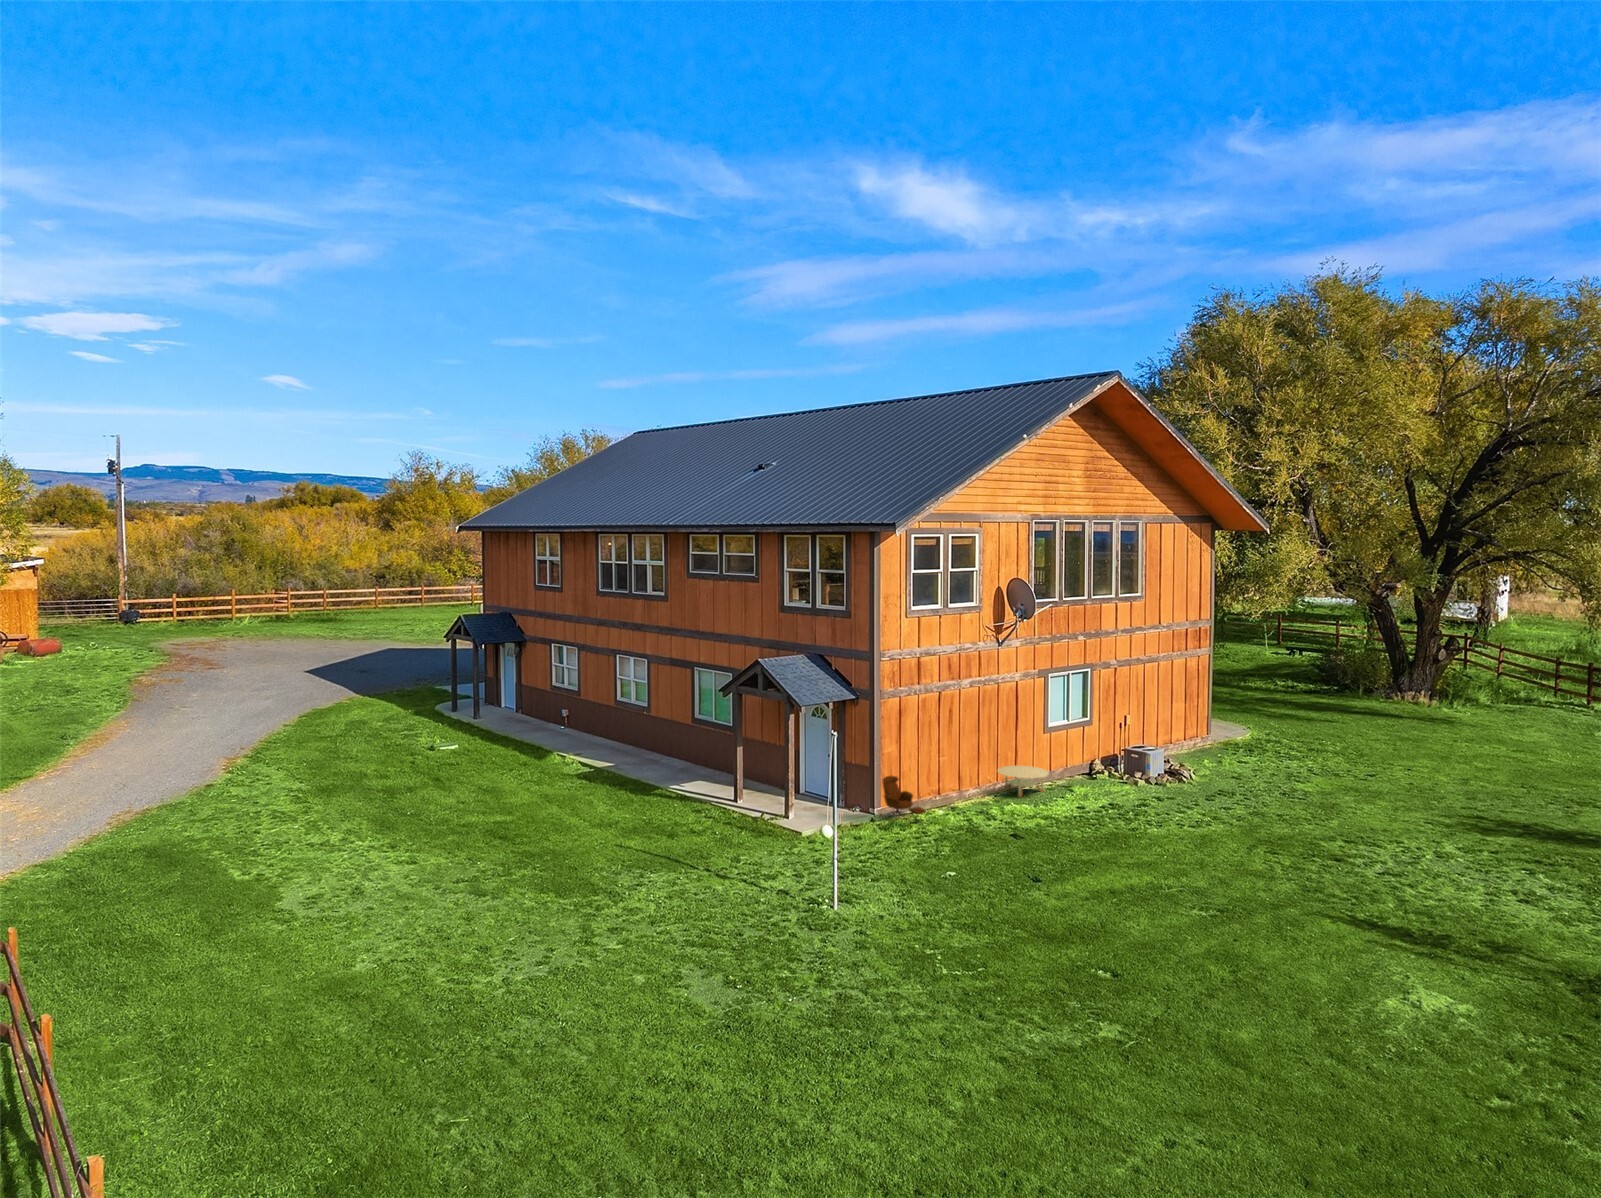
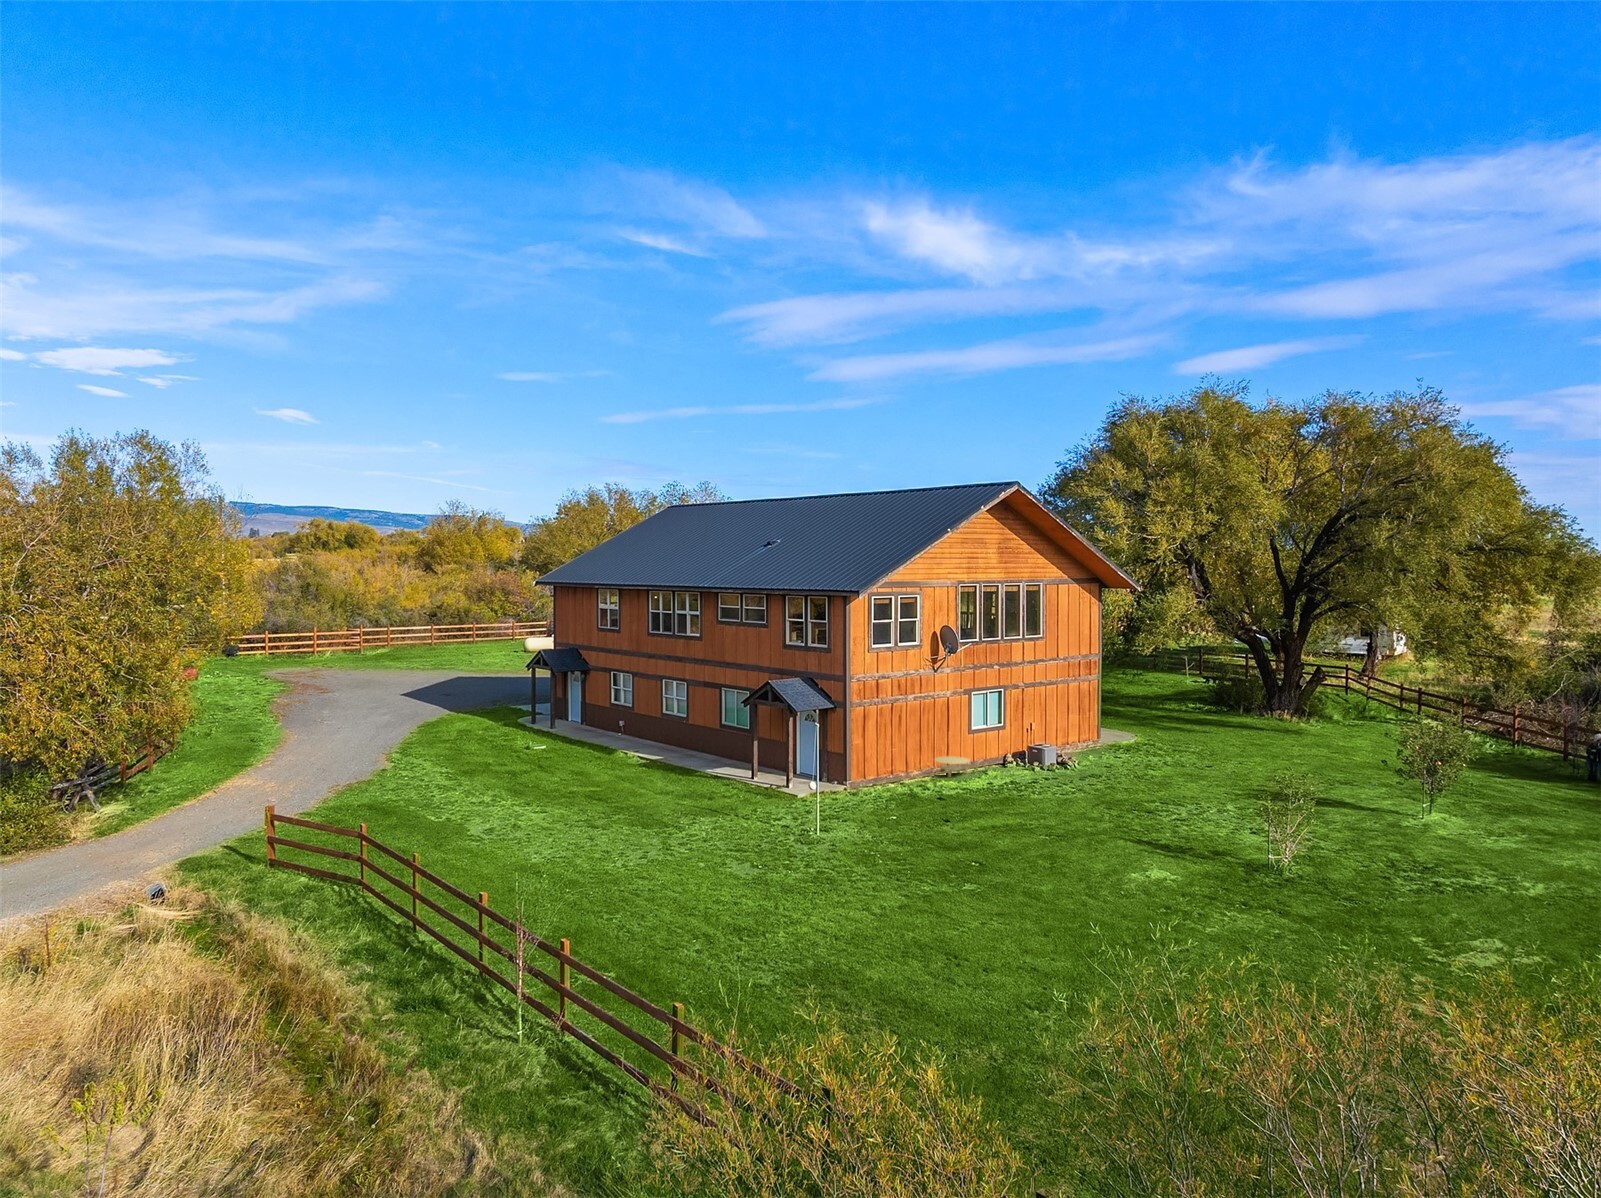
lounge chair: present [883,776,925,821] -> none [853,761,881,793]

